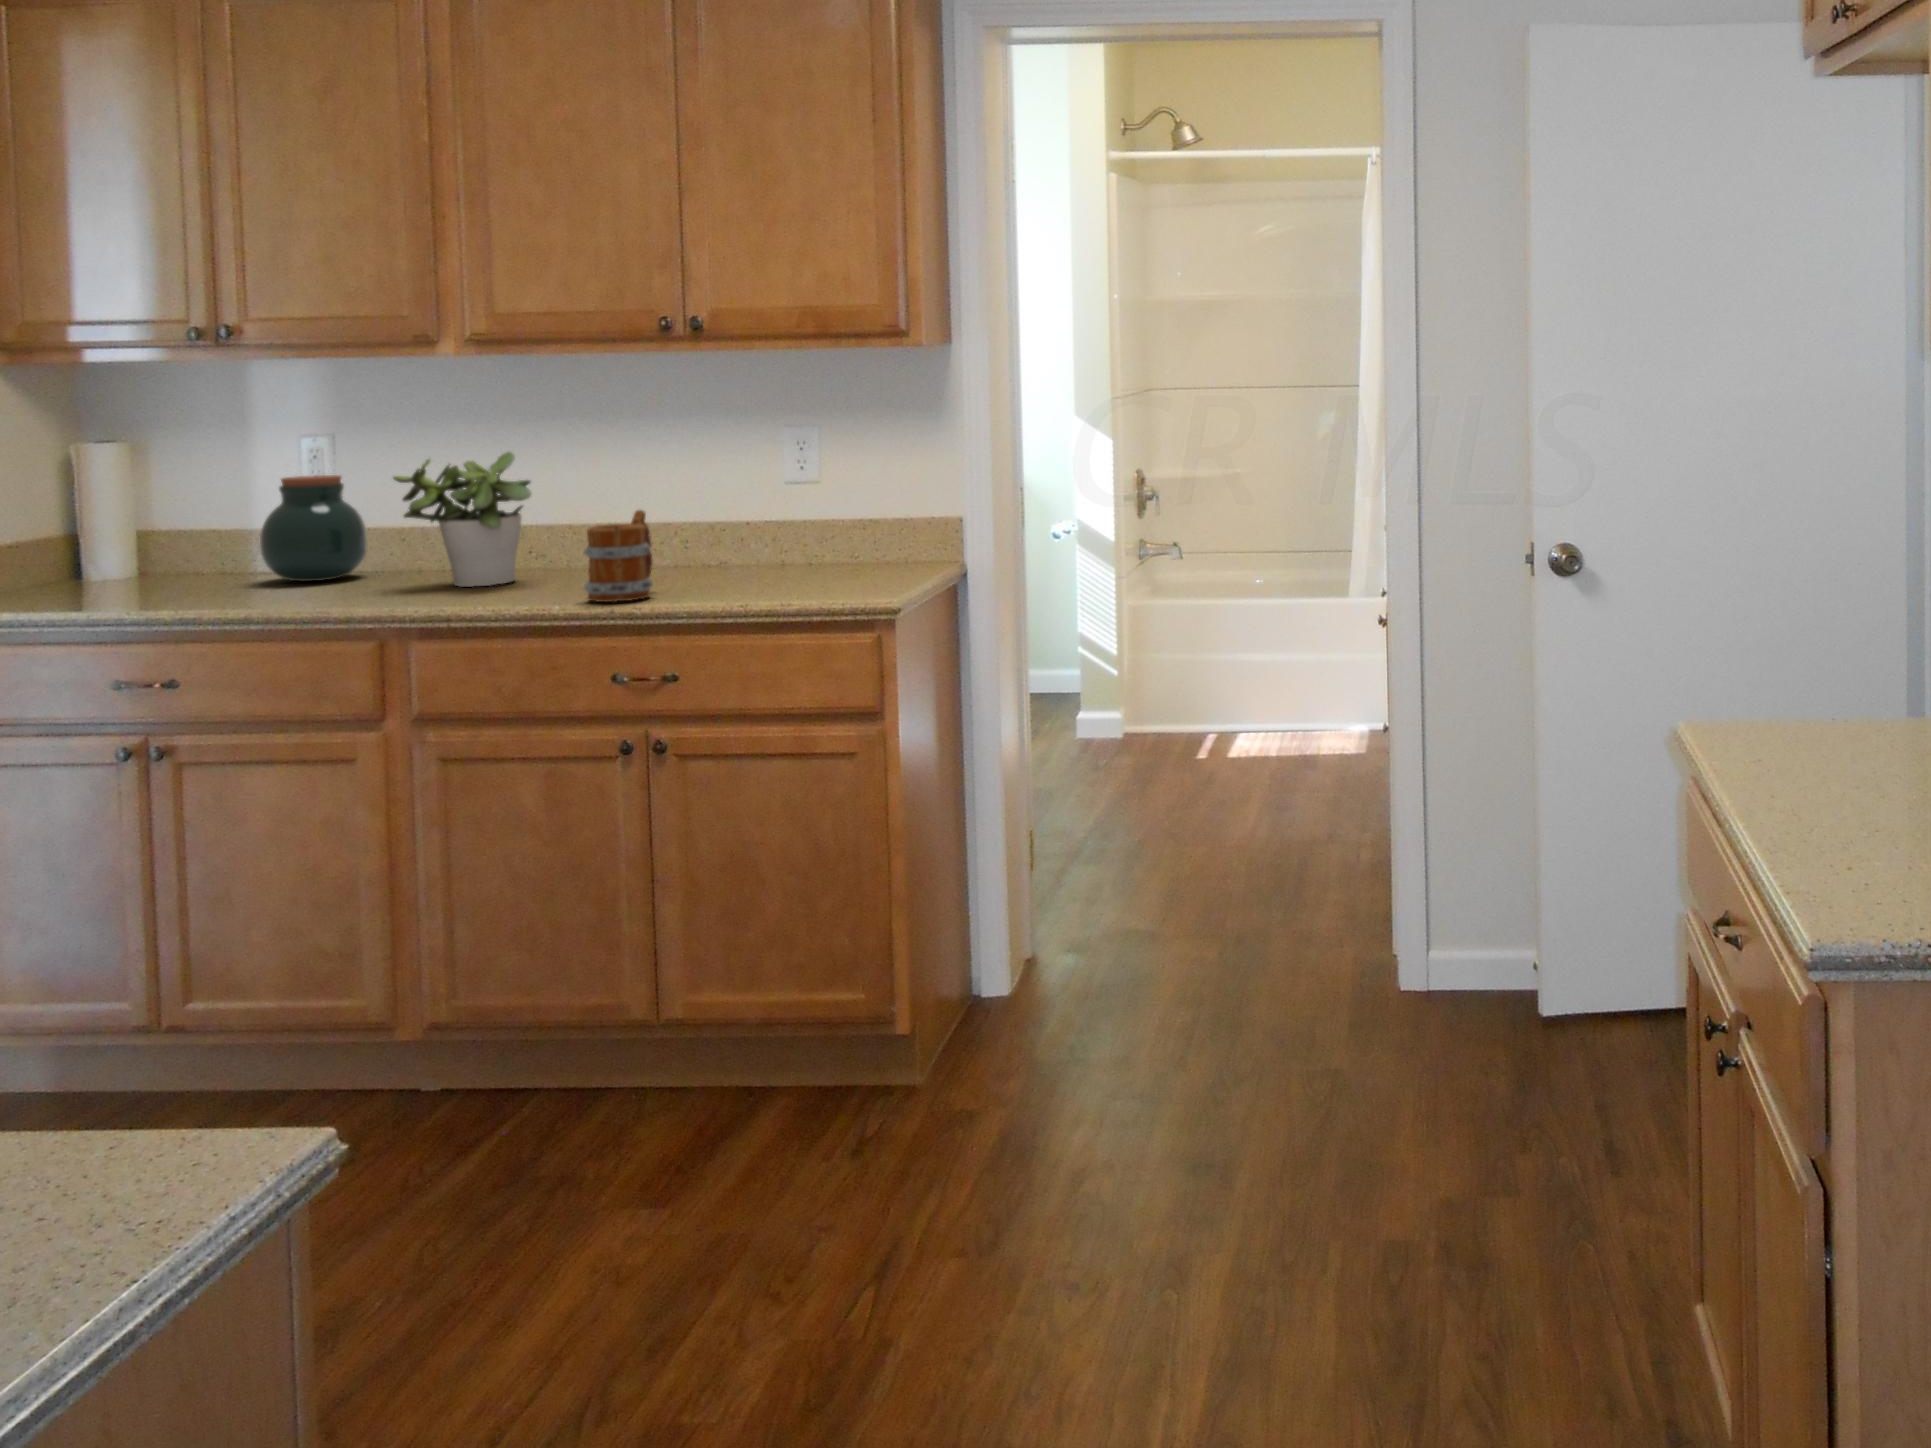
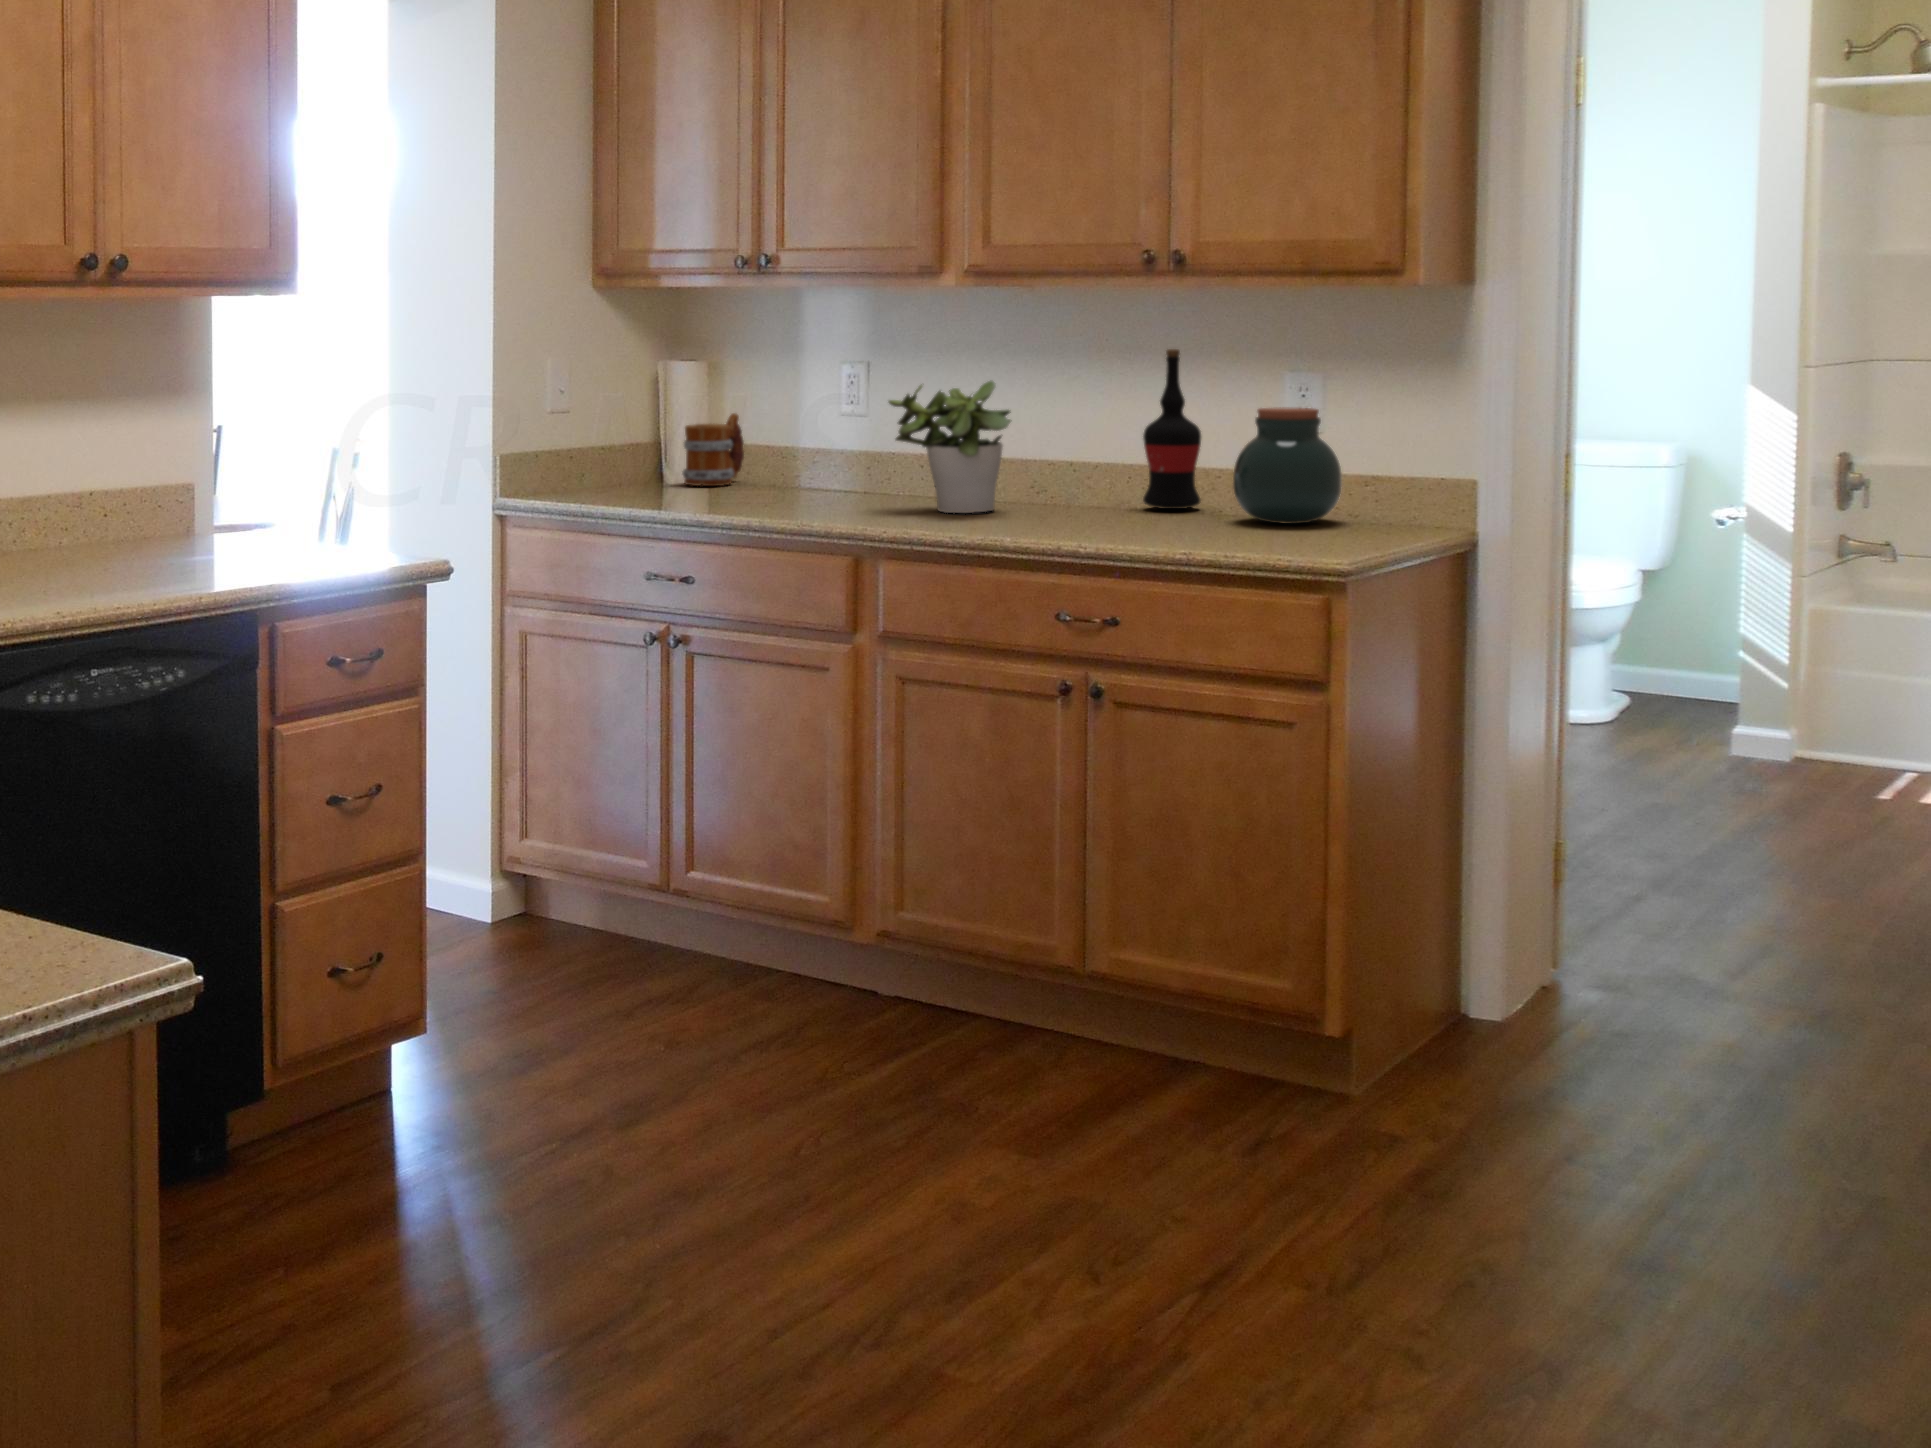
wine bottle: none [661,415,719,566] -> present [1143,349,1201,509]
jar: present [260,475,368,581] -> present [1233,407,1342,524]
mug: present [584,510,653,602] -> present [682,413,744,486]

